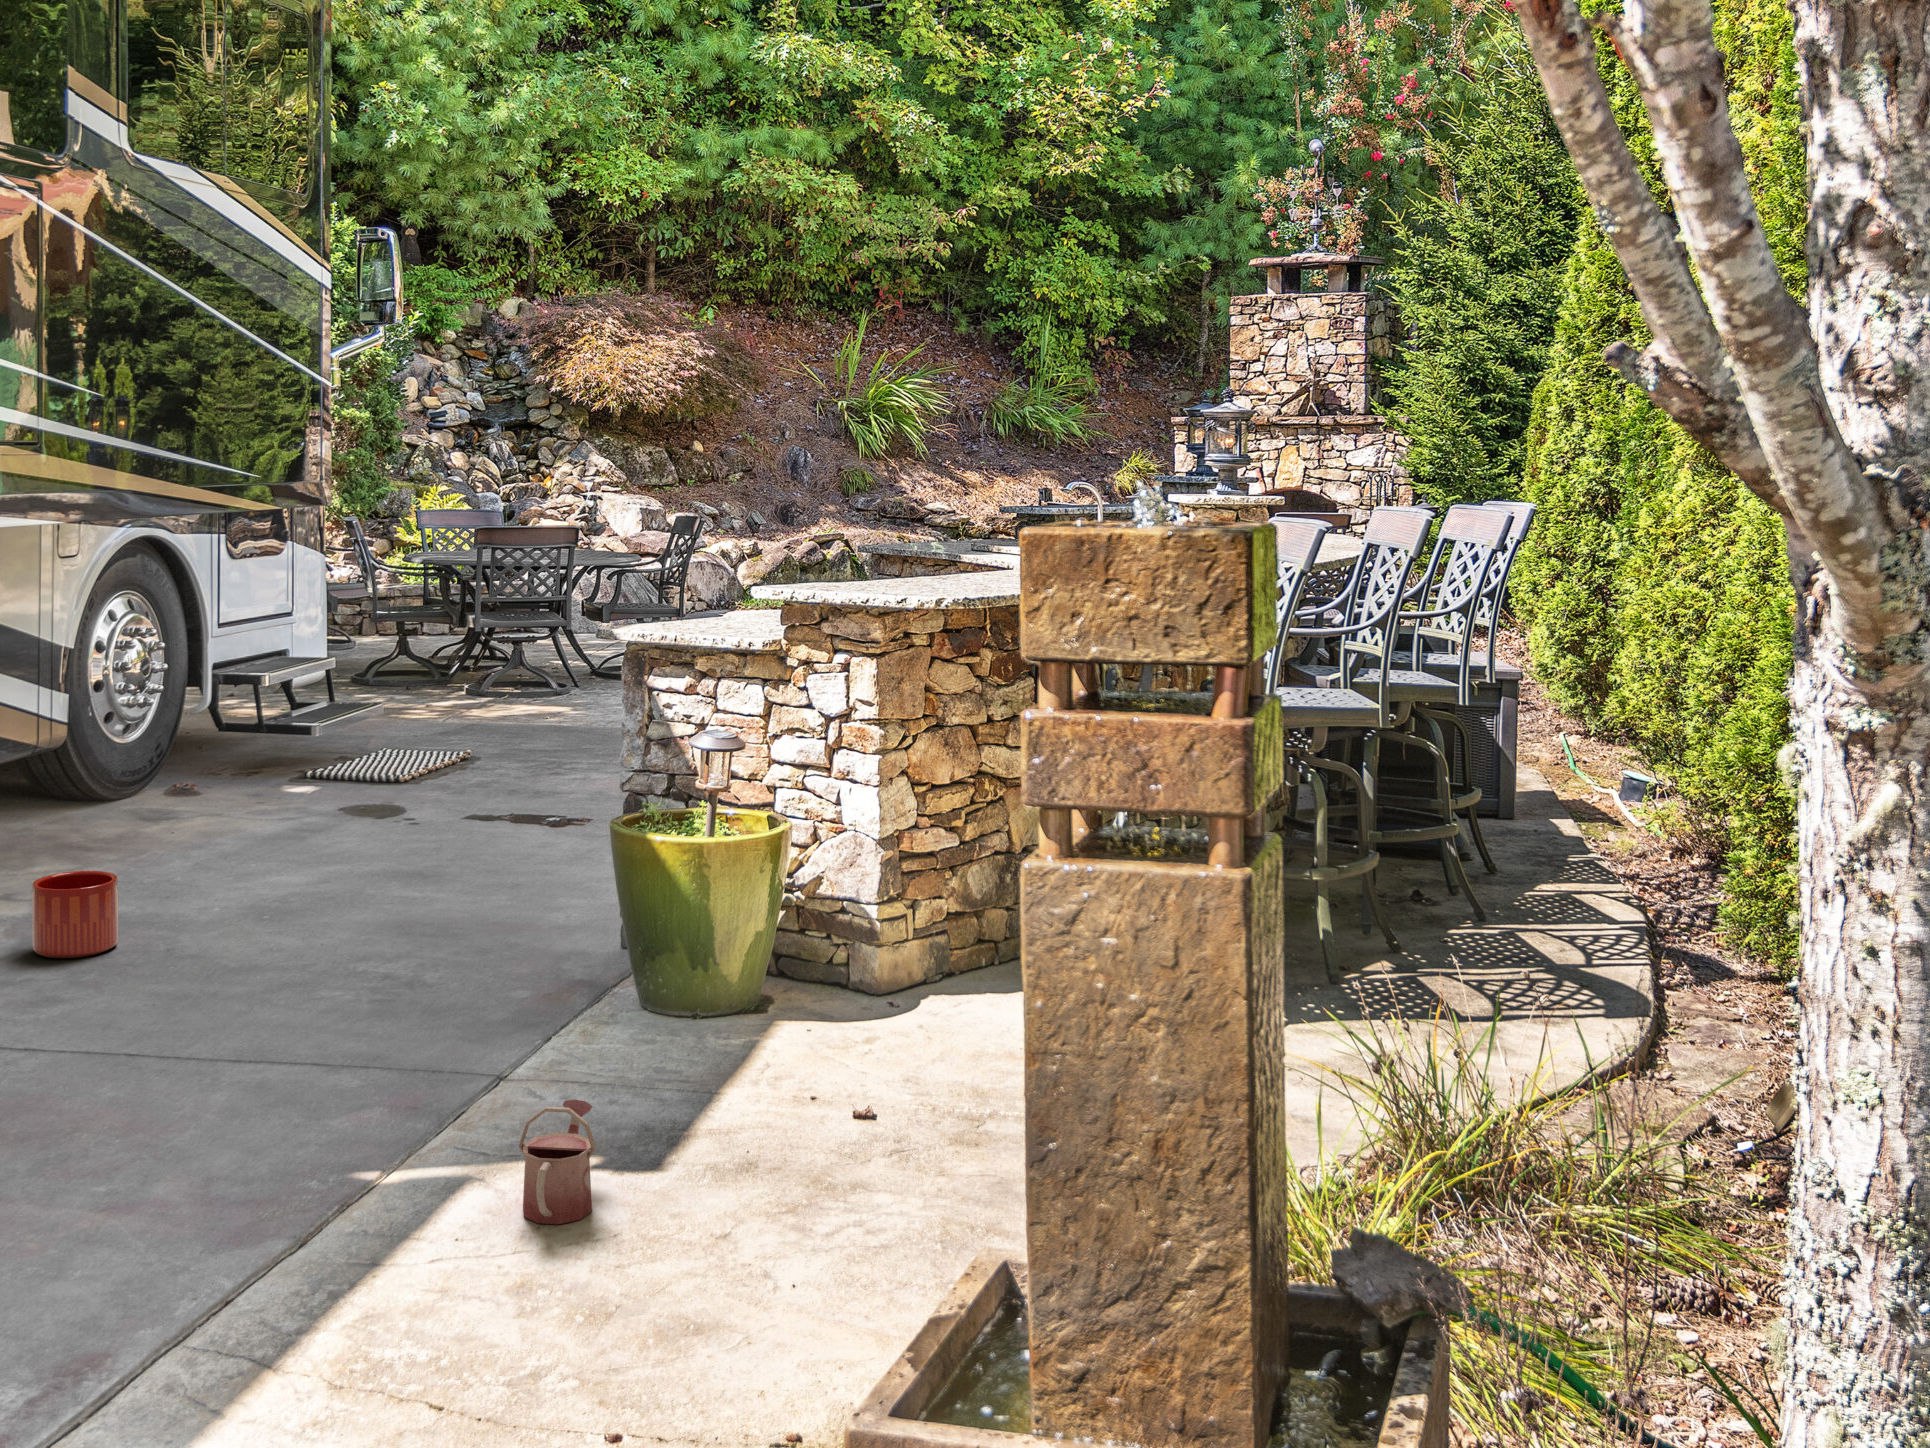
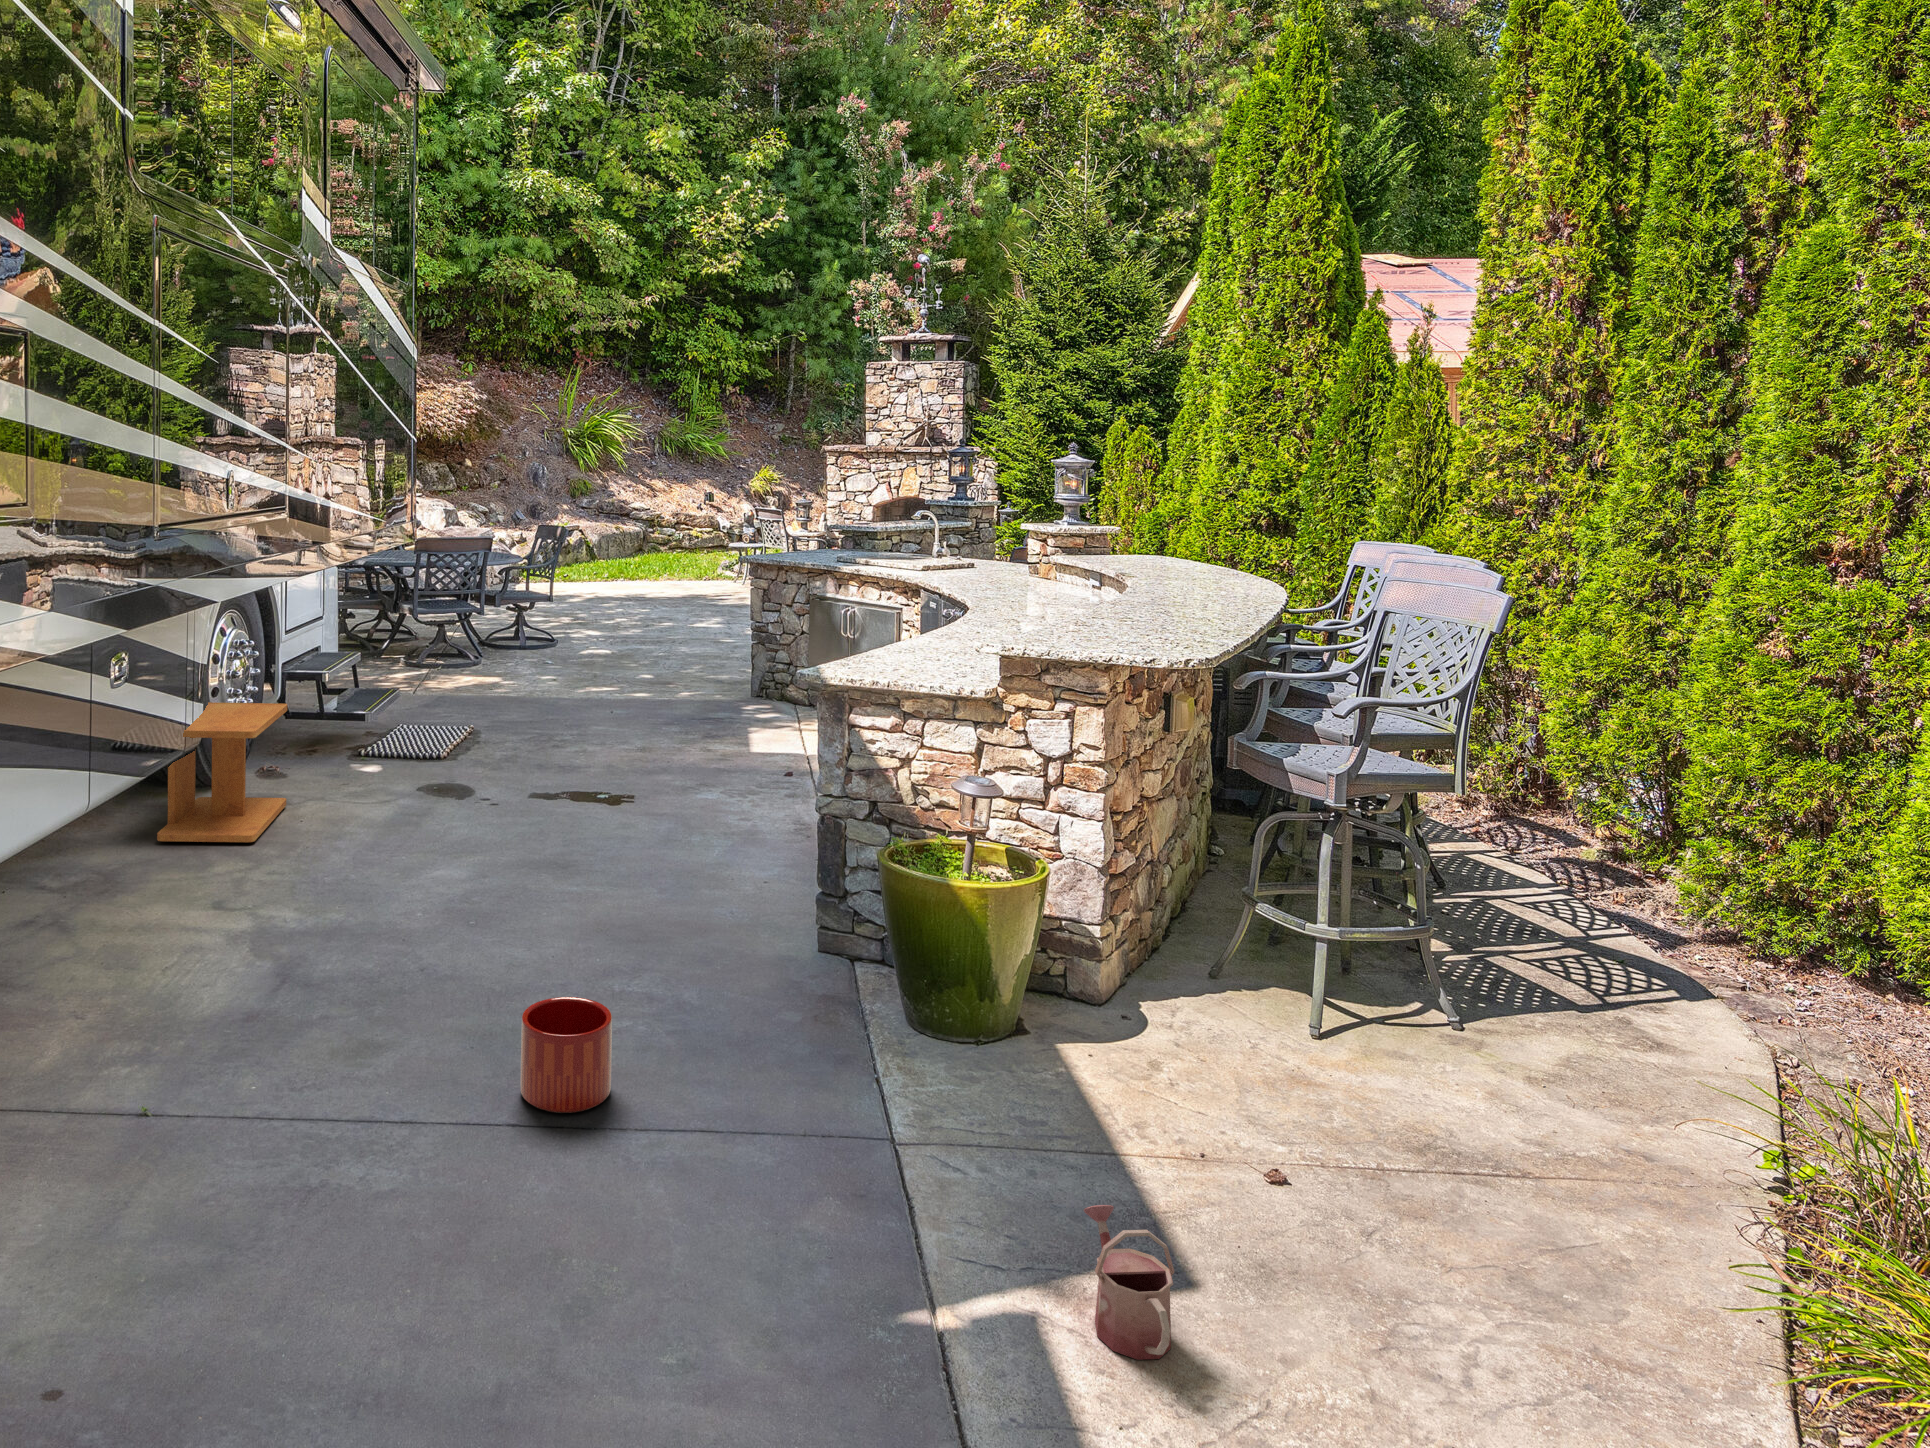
side table: none [59,689,225,836] -> present [157,702,287,842]
planter: present [32,871,118,958] -> present [521,997,612,1113]

